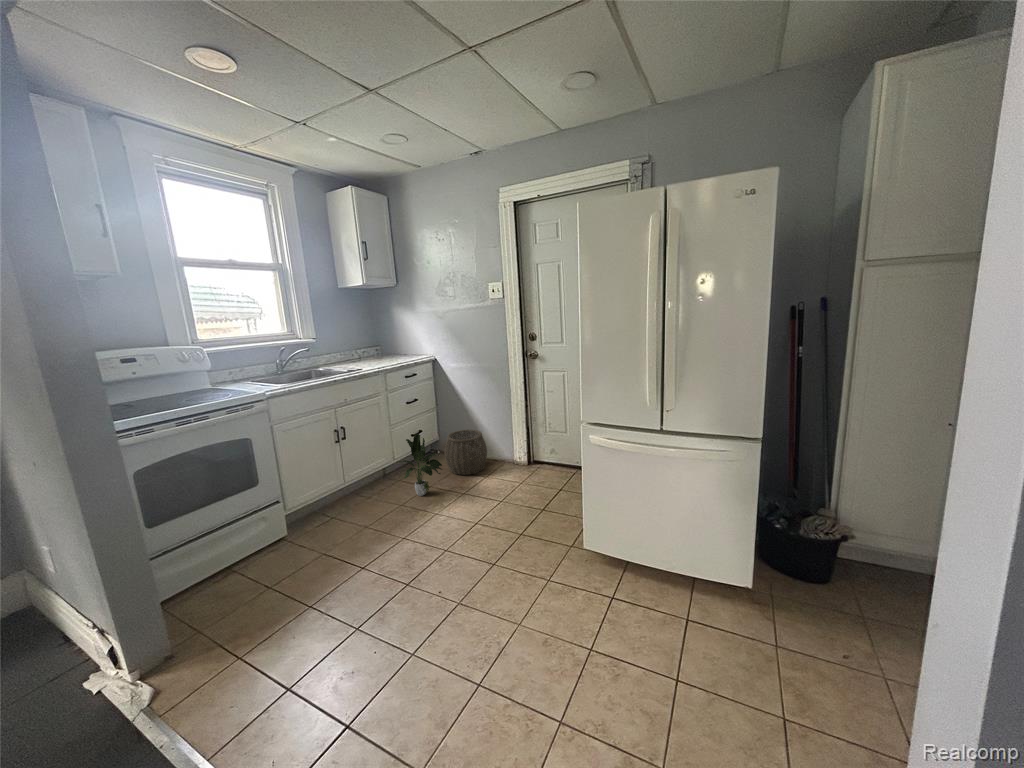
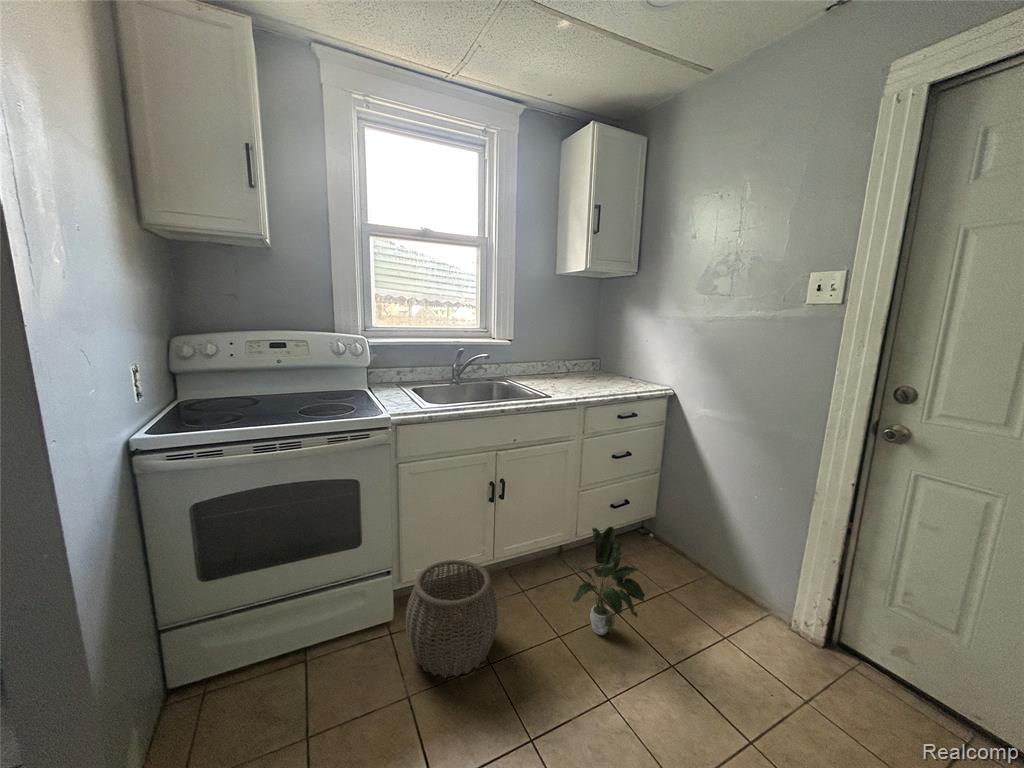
woven basket: present [445,430,487,475] -> present [406,560,498,677]

